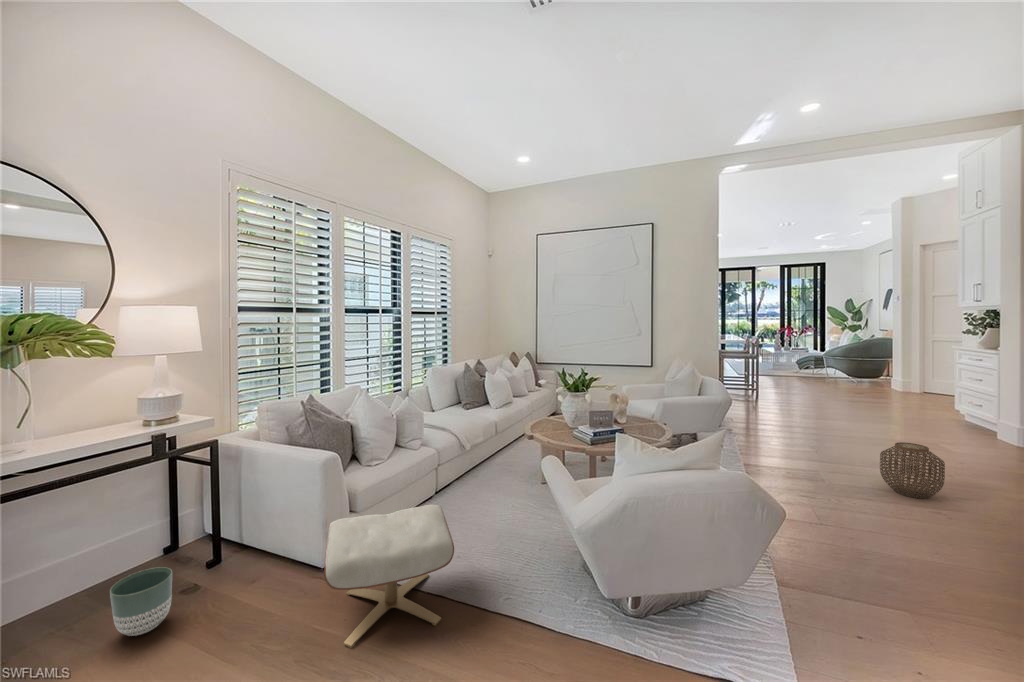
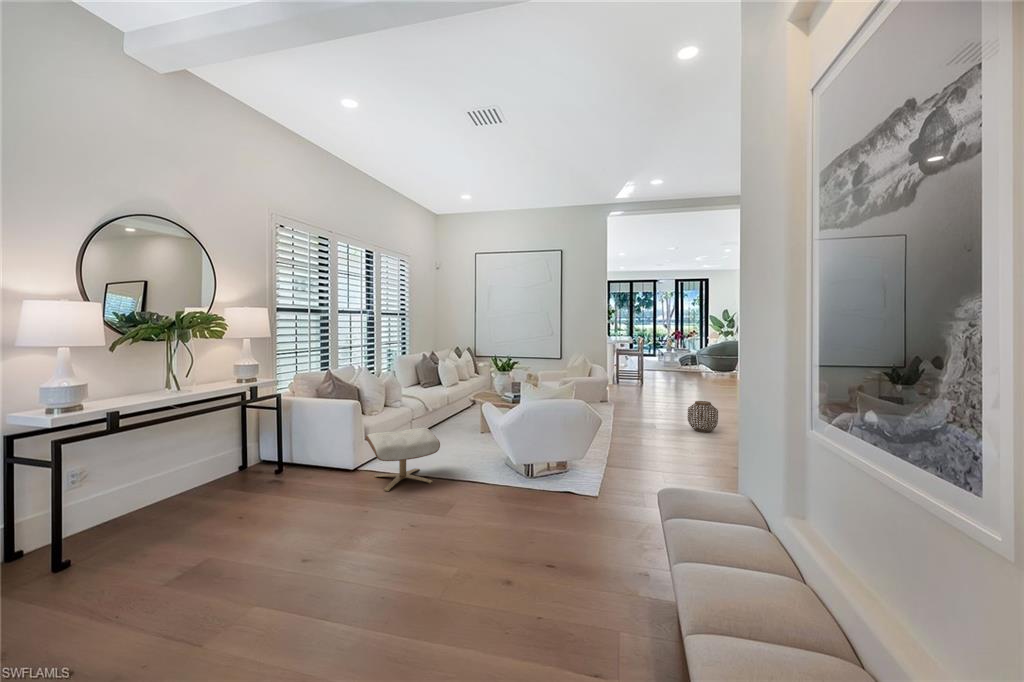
planter: present [110,567,172,636] -> none [248,461,278,494]

